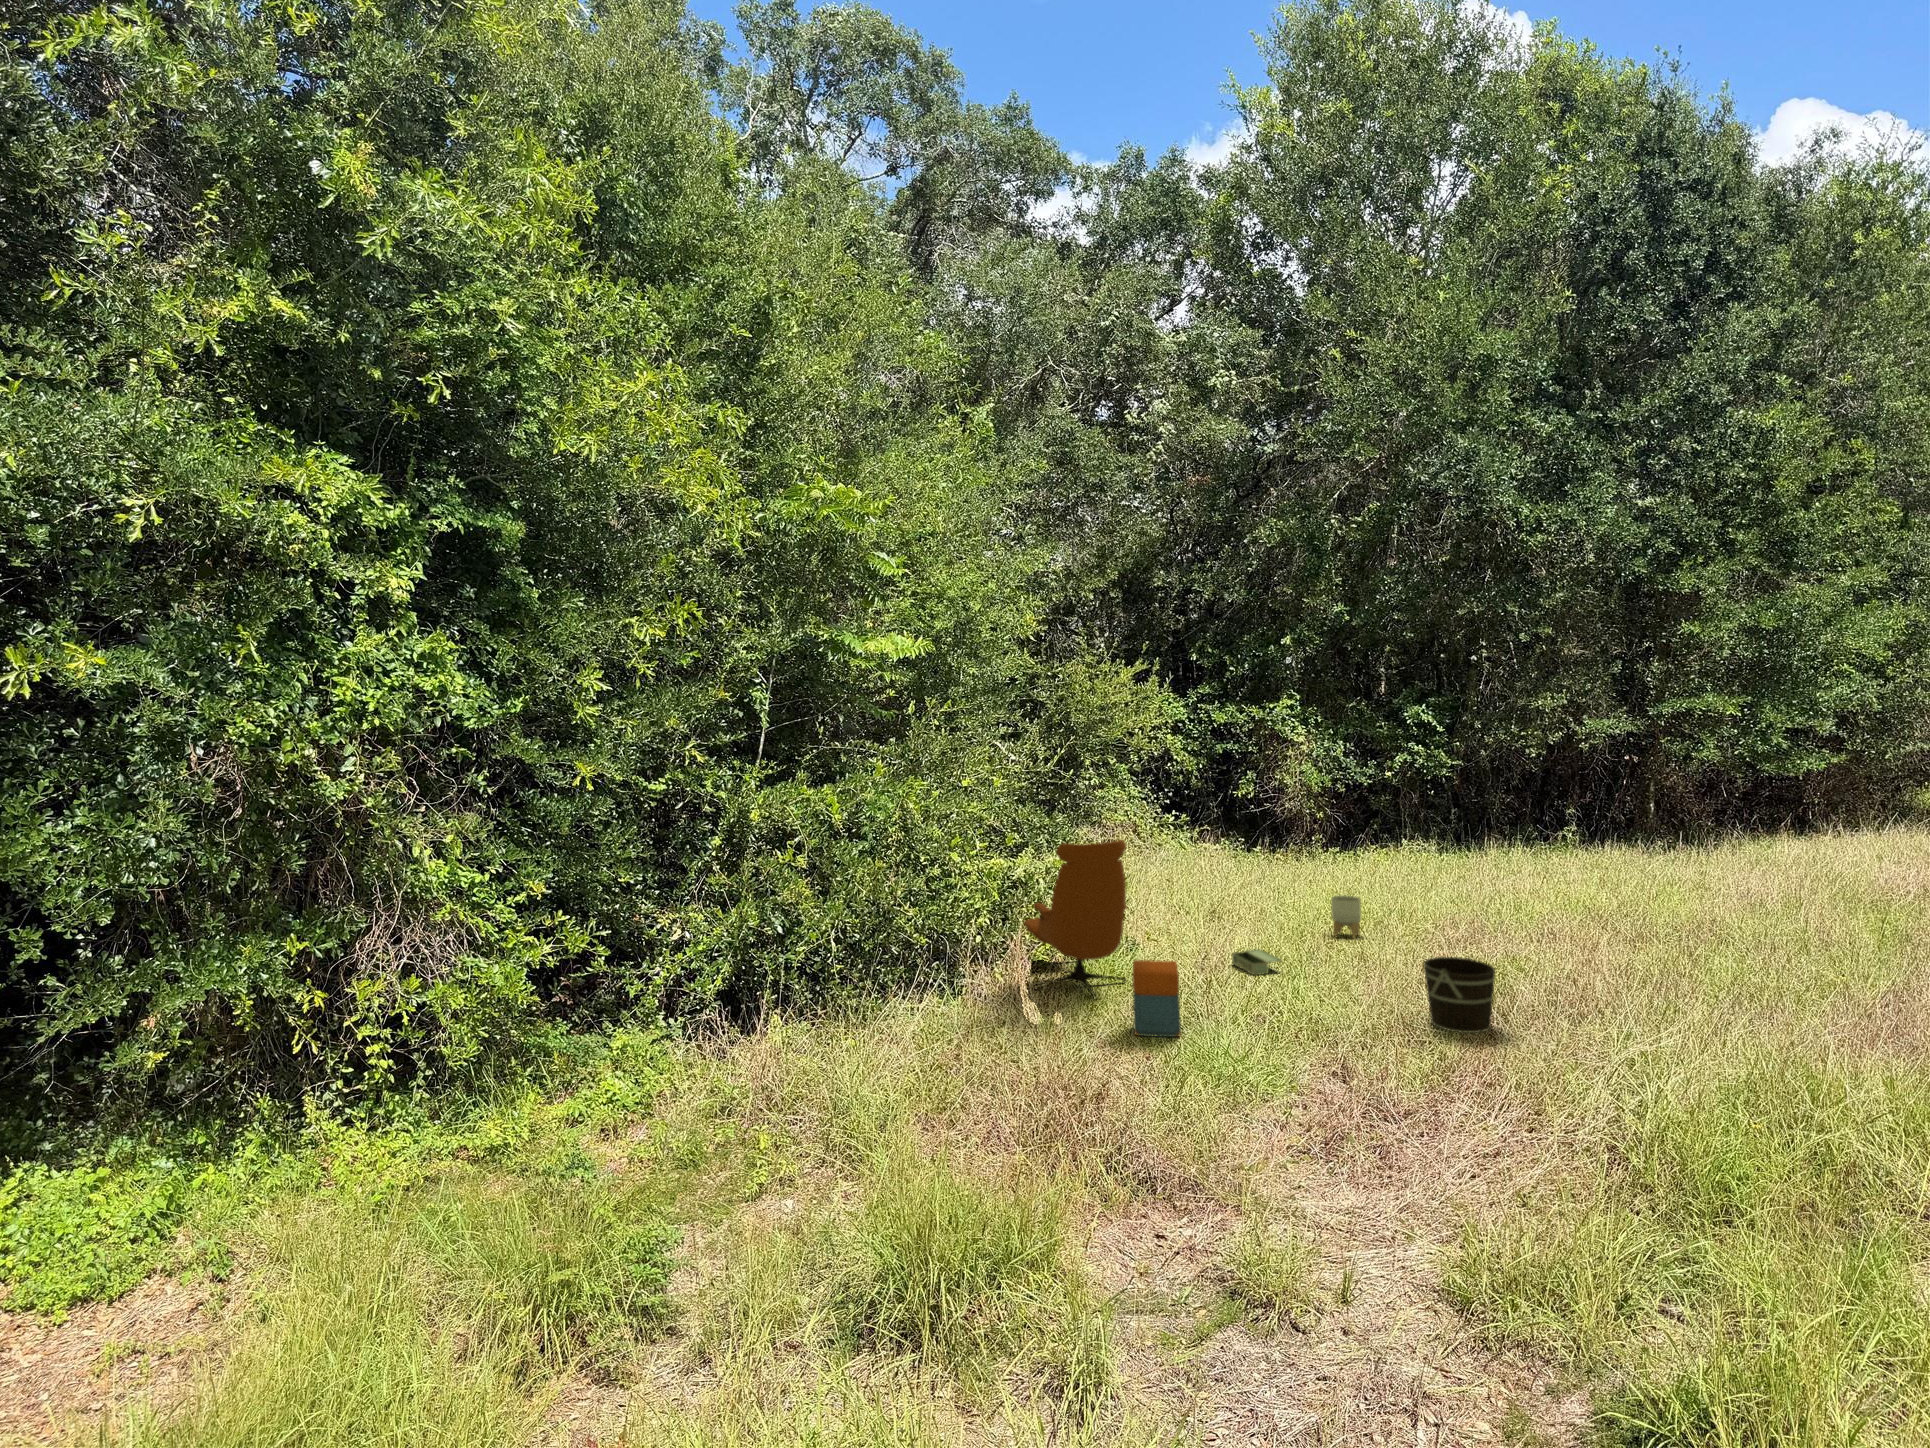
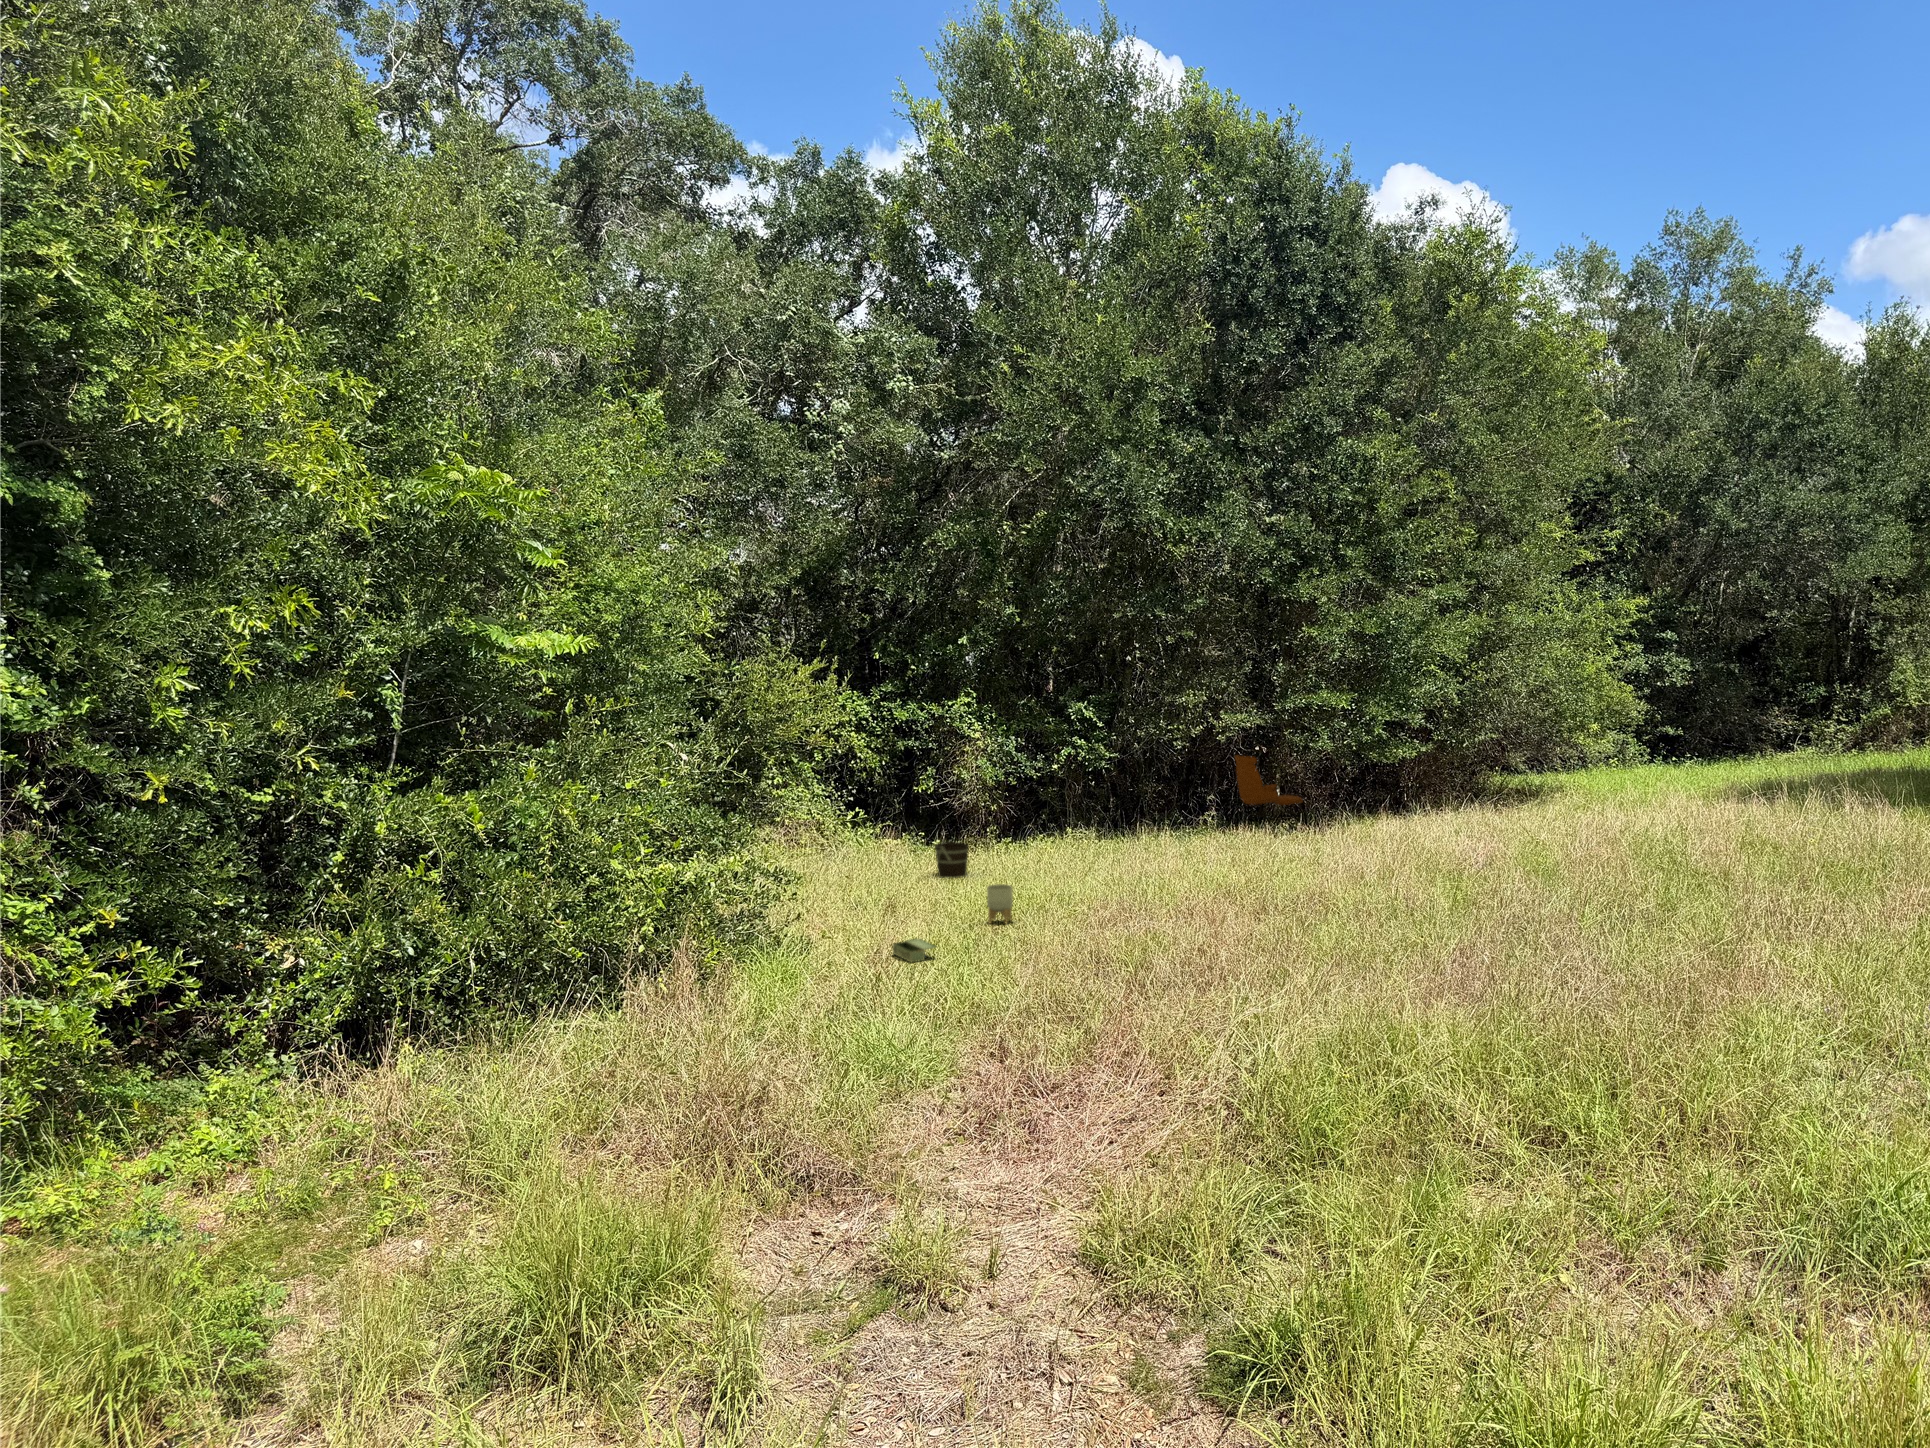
lounge chair: present [1024,839,1128,999] -> present [1235,755,1303,819]
bucket: present [1424,957,1495,1033] -> present [935,842,969,878]
backpack: present [1132,960,1181,1037] -> none [792,951,837,1025]

